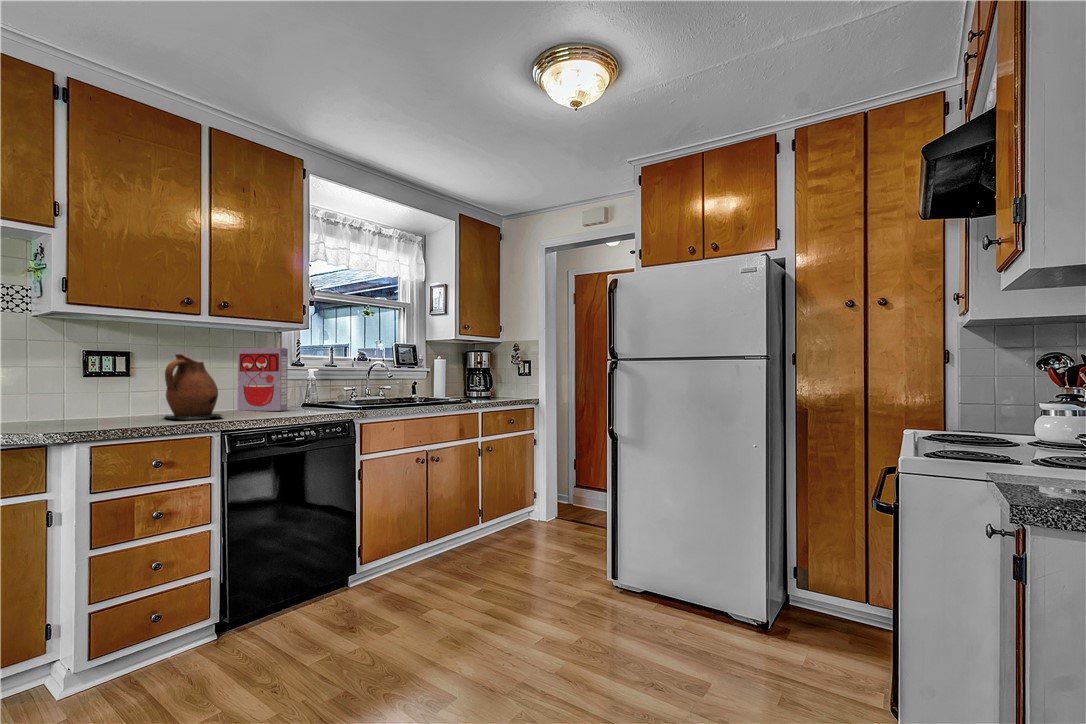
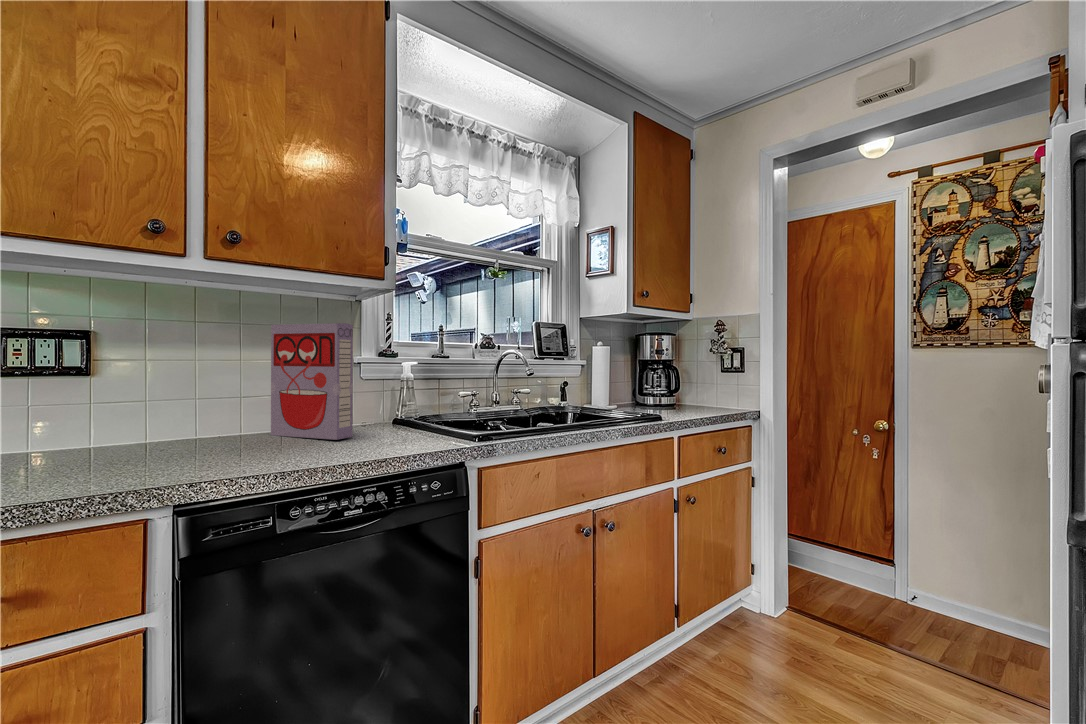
ceramic pitcher: present [165,354,222,419] -> none [77,331,214,469]

